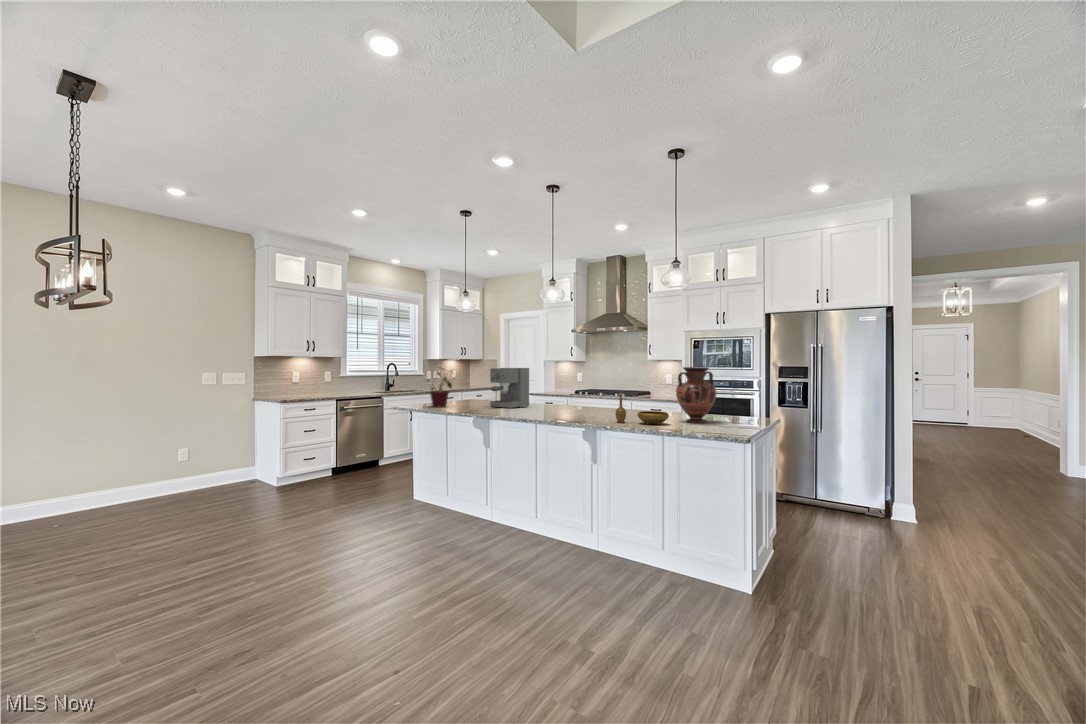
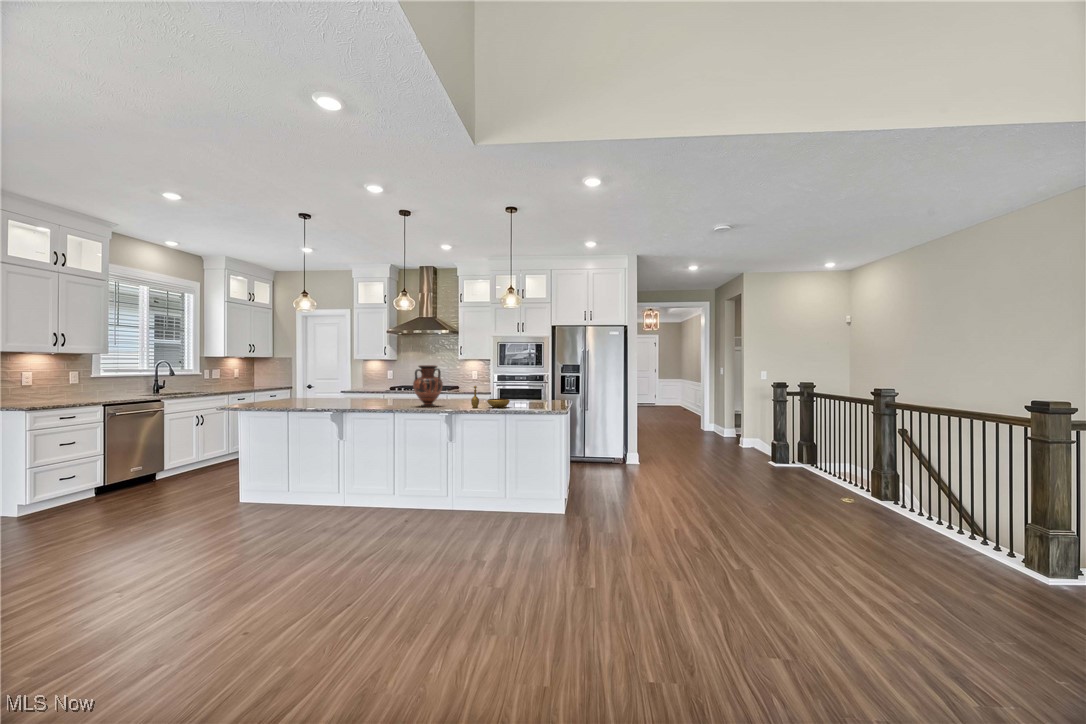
potted plant: present [427,367,453,407] -> none [265,365,297,406]
vase: present [676,367,716,423] -> present [413,365,443,407]
coffee maker: present [490,368,529,408] -> none [333,367,372,404]

